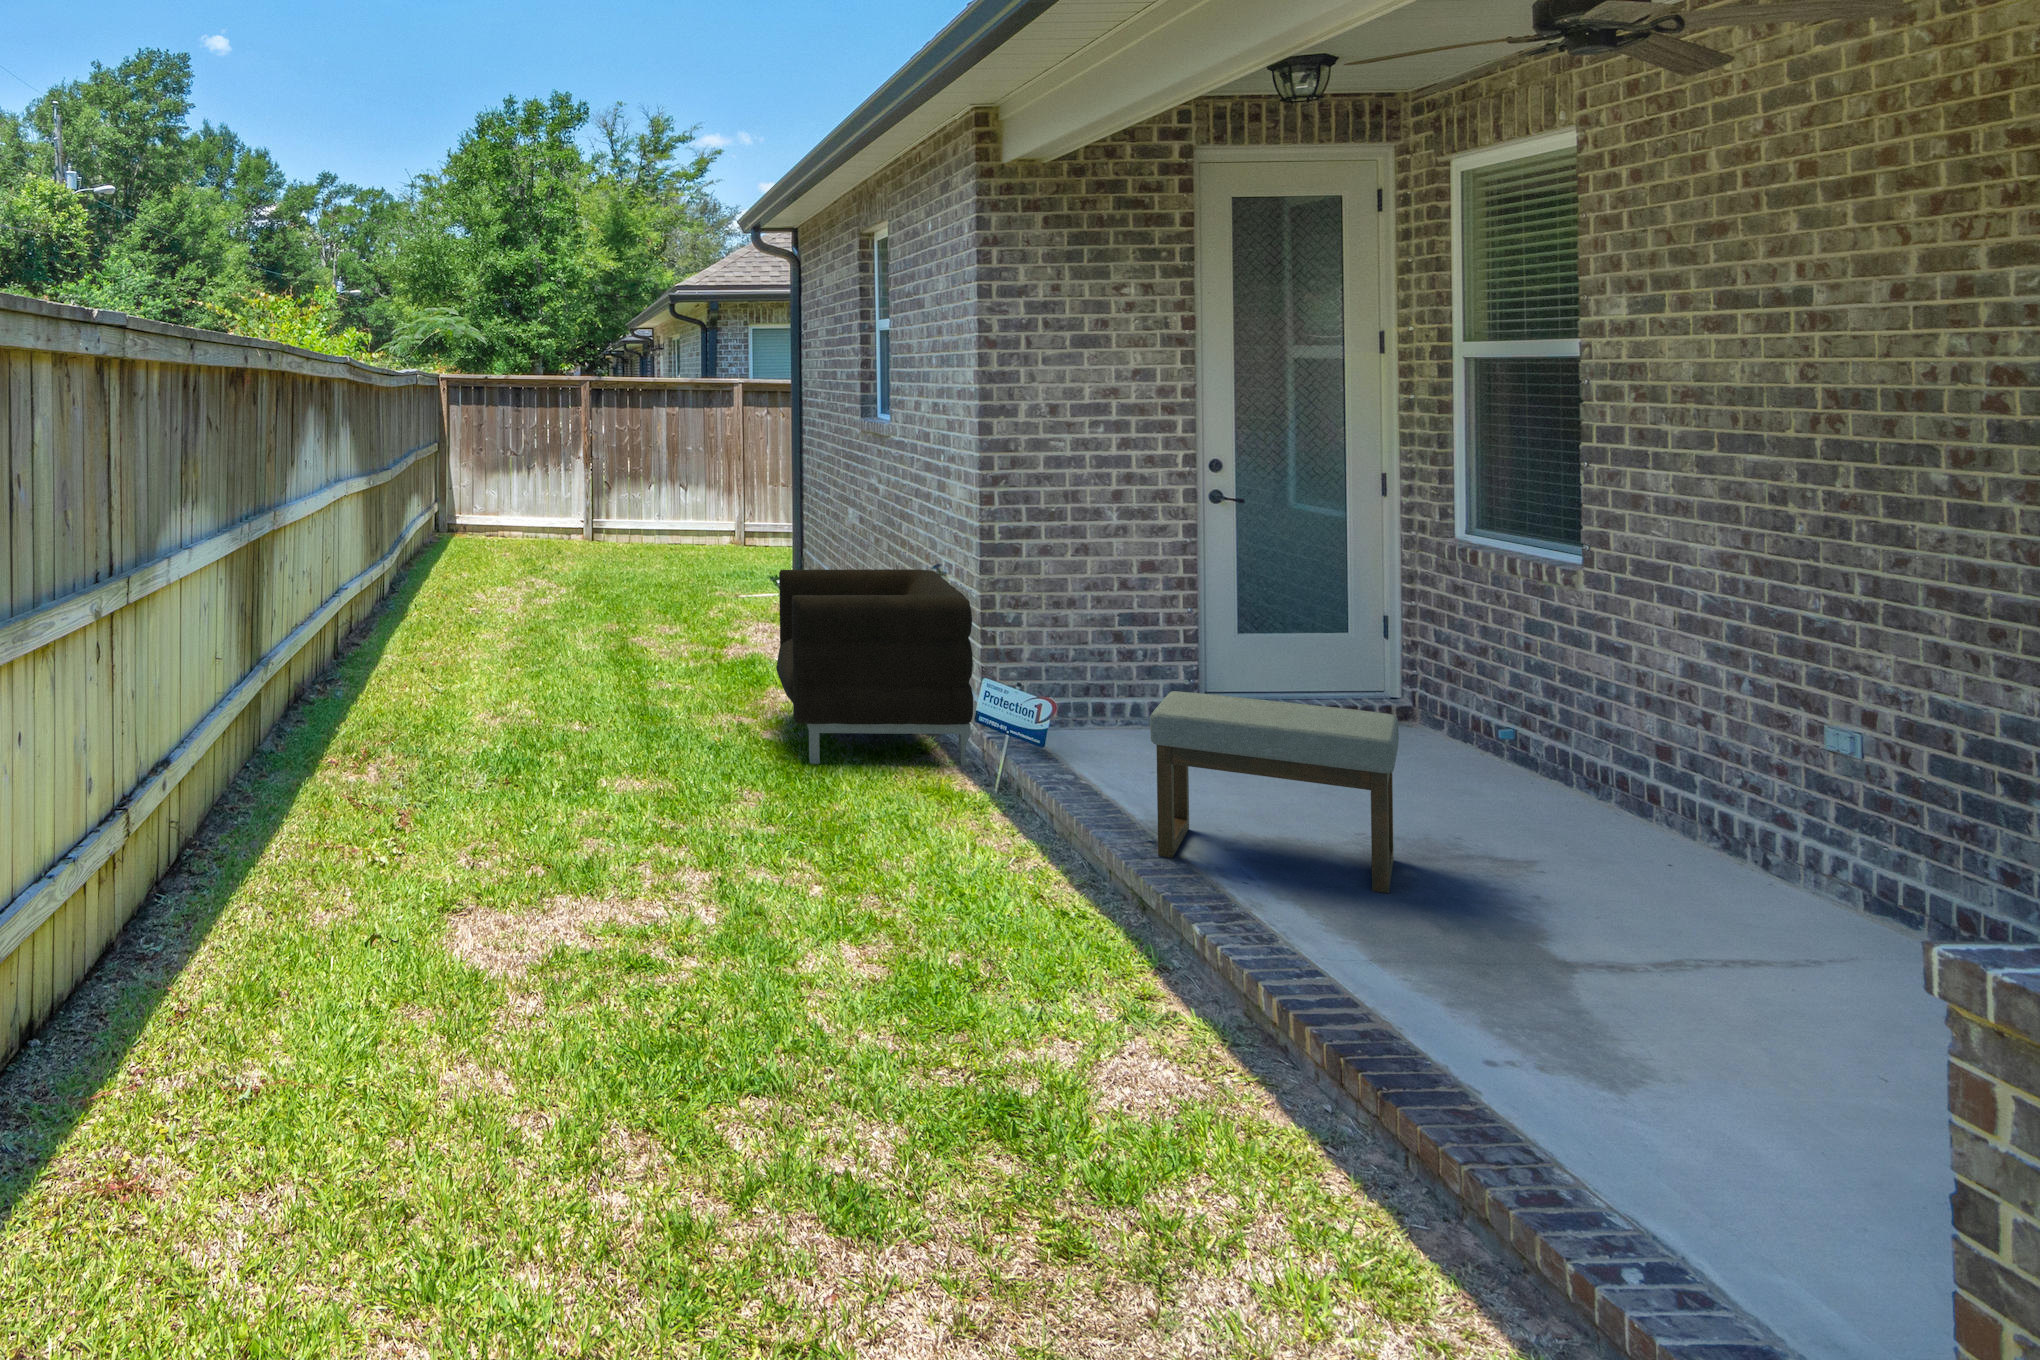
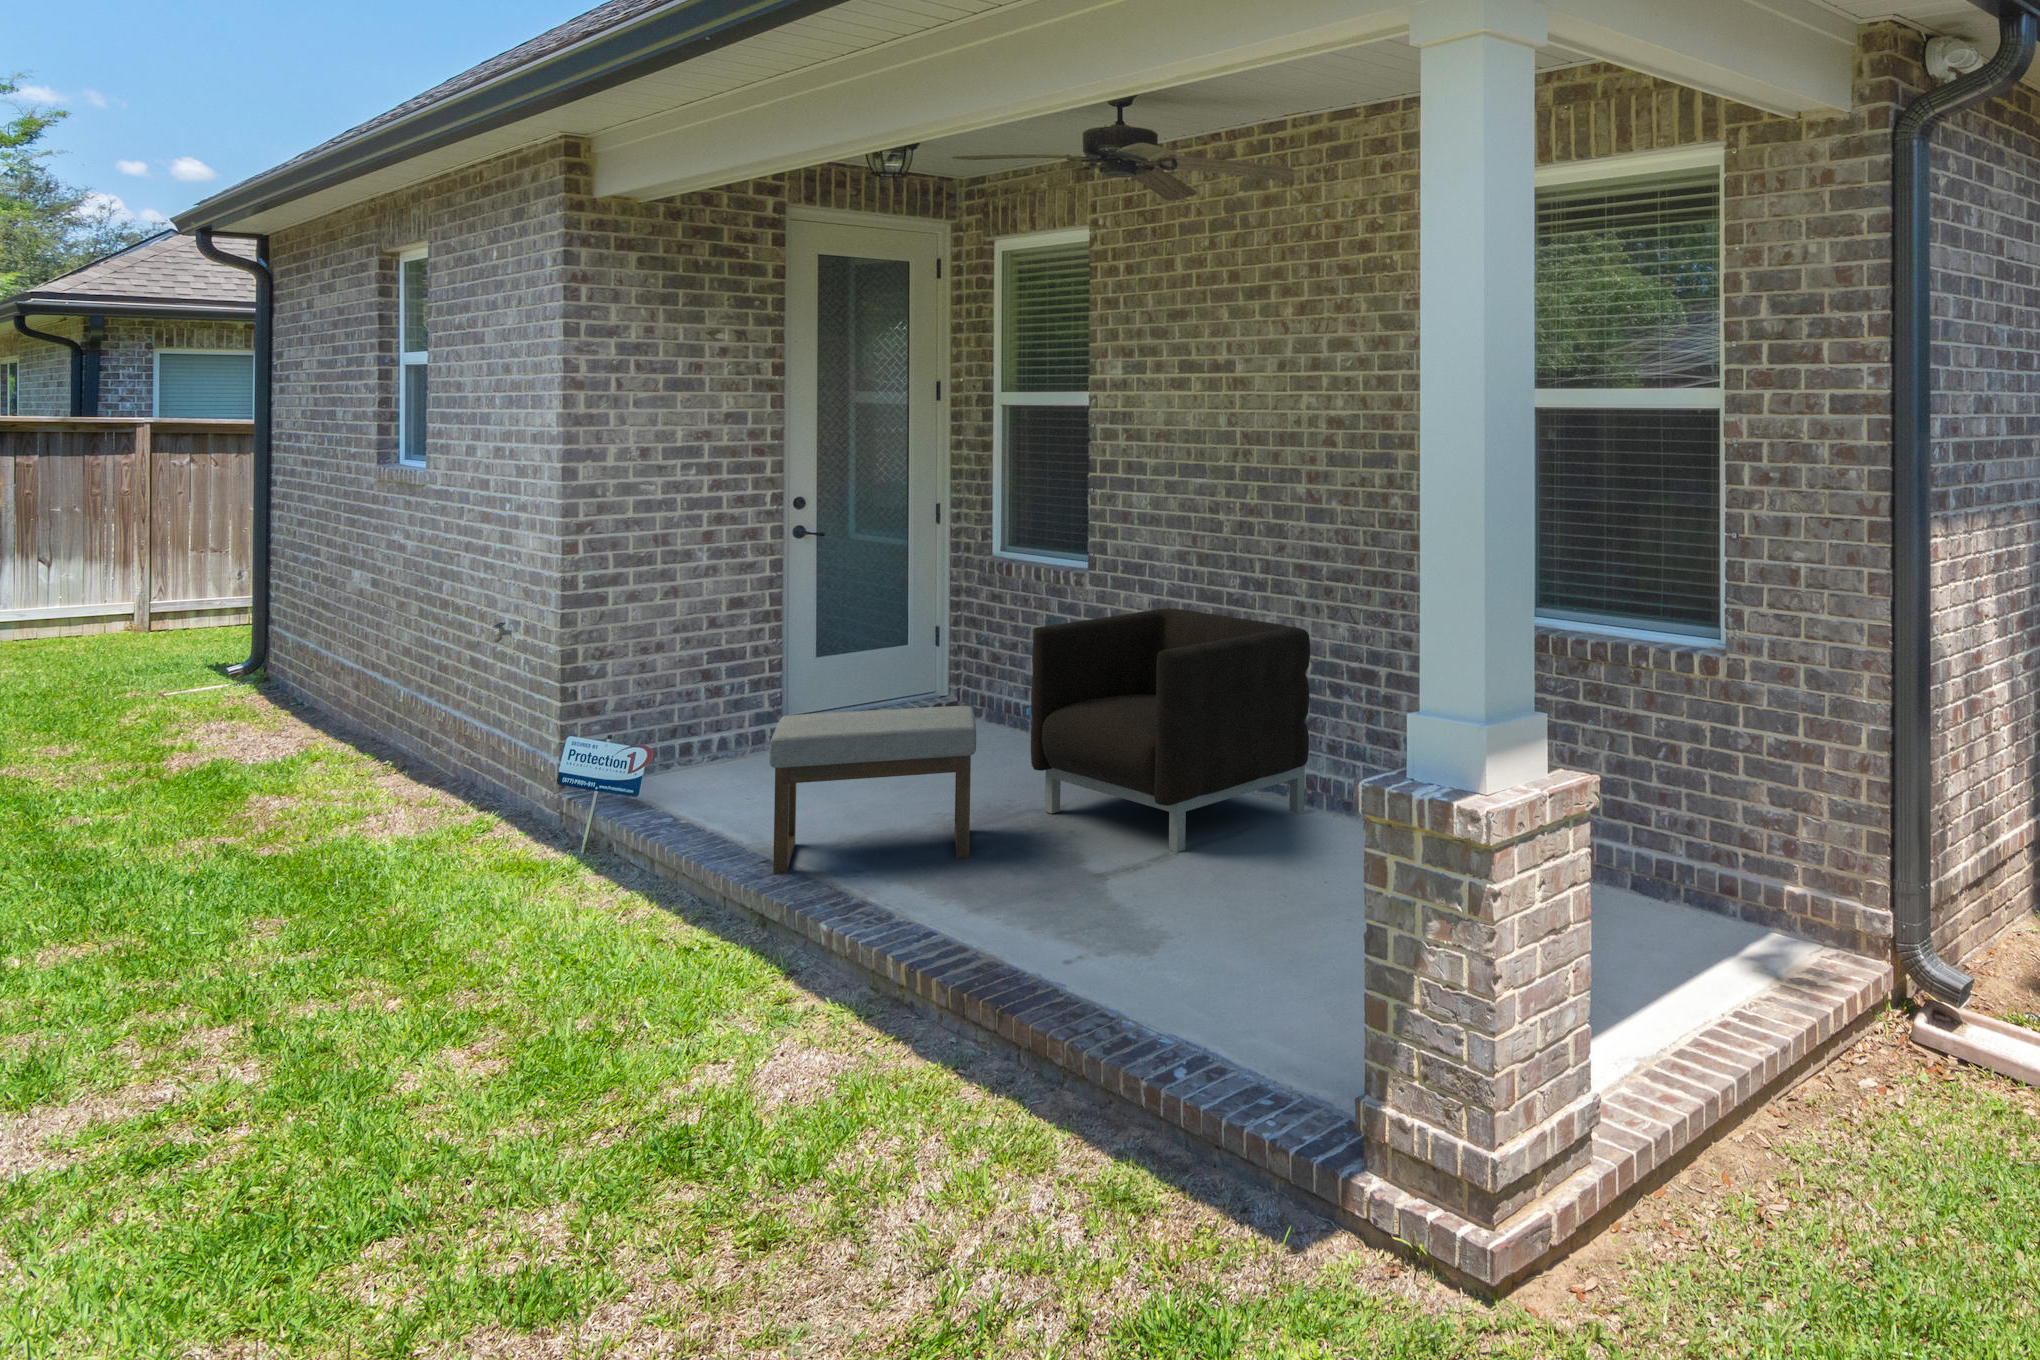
armchair: present [776,569,973,766] -> present [1031,608,1310,852]

